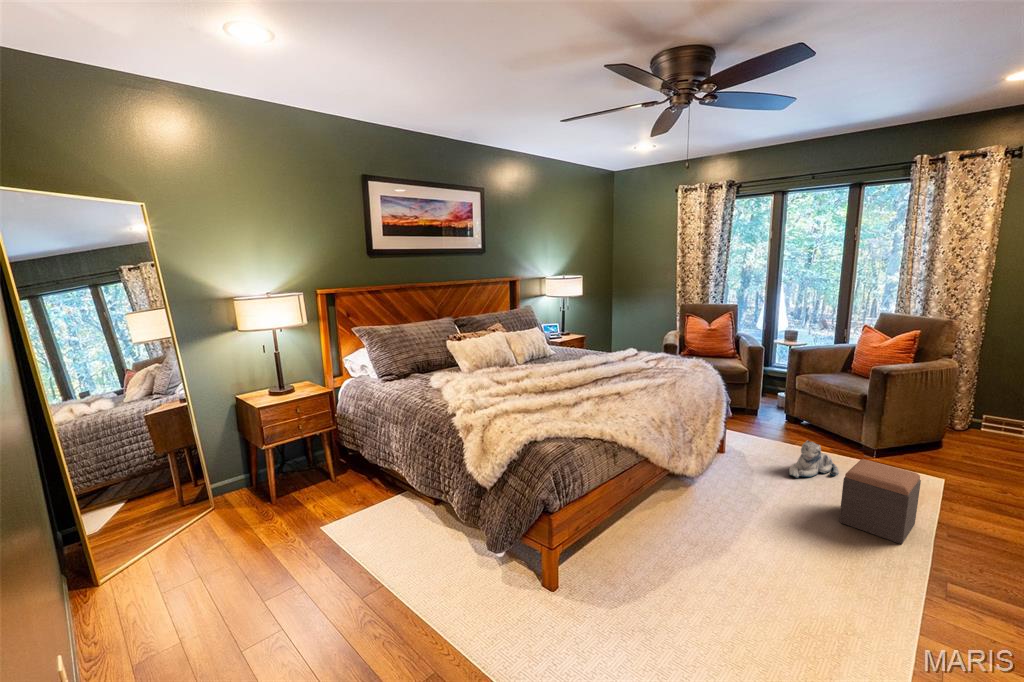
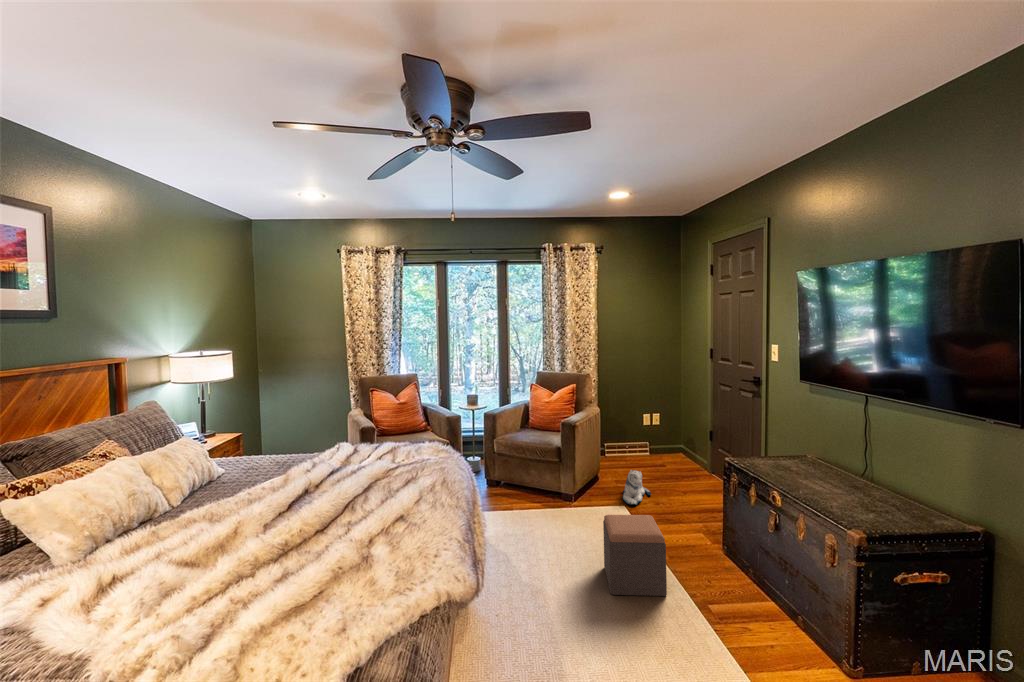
plush toy: present [789,441,838,478] -> present [623,470,651,505]

